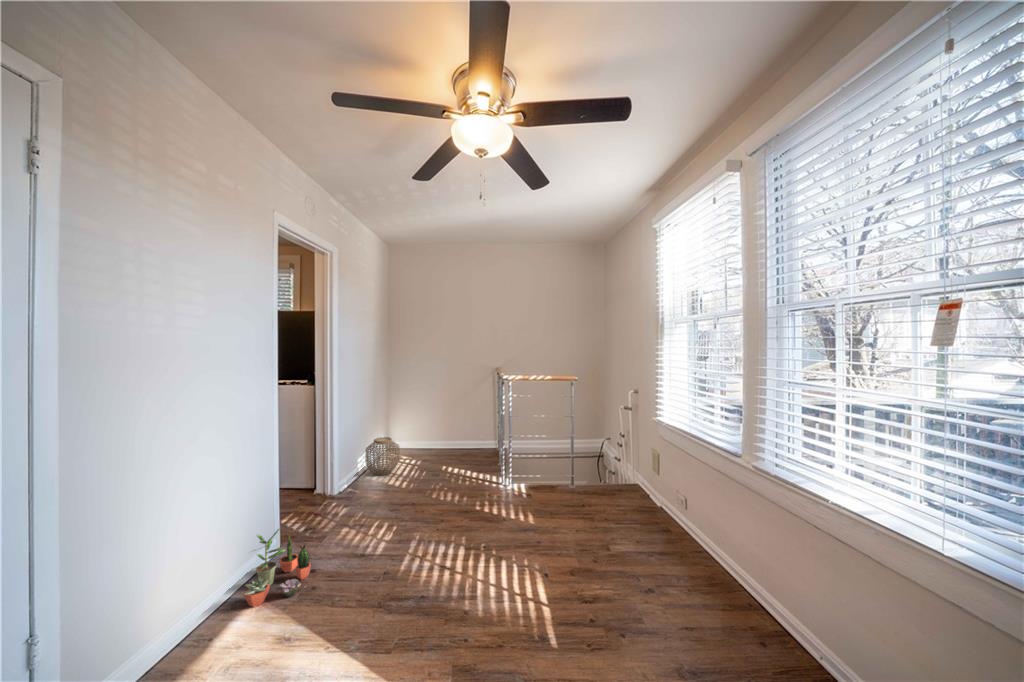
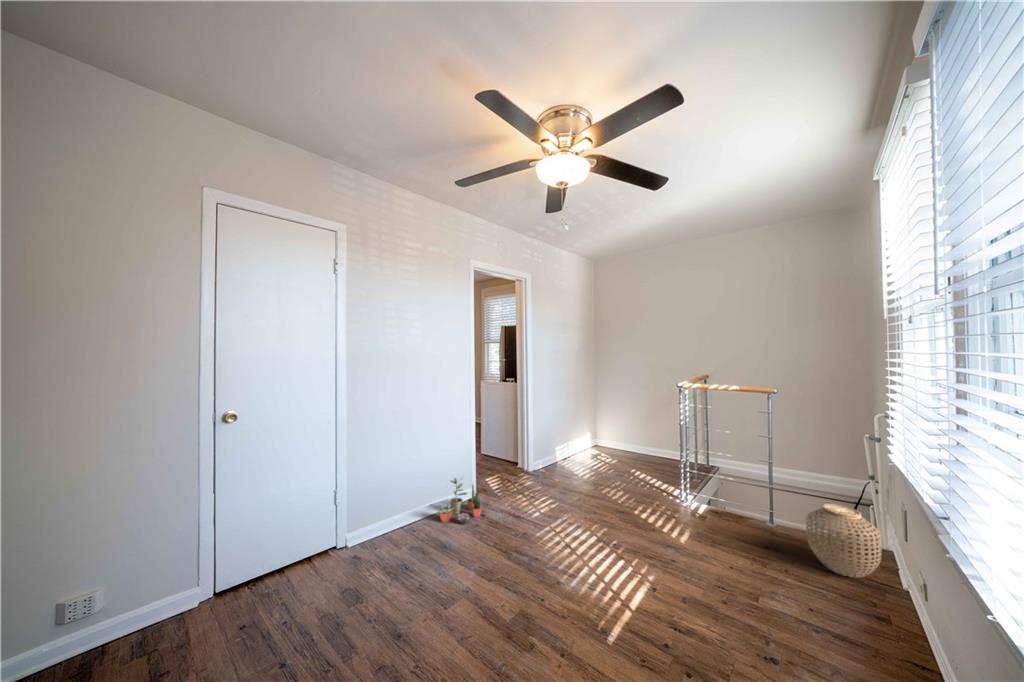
woven basket: present [365,437,400,476] -> present [806,504,881,578]

